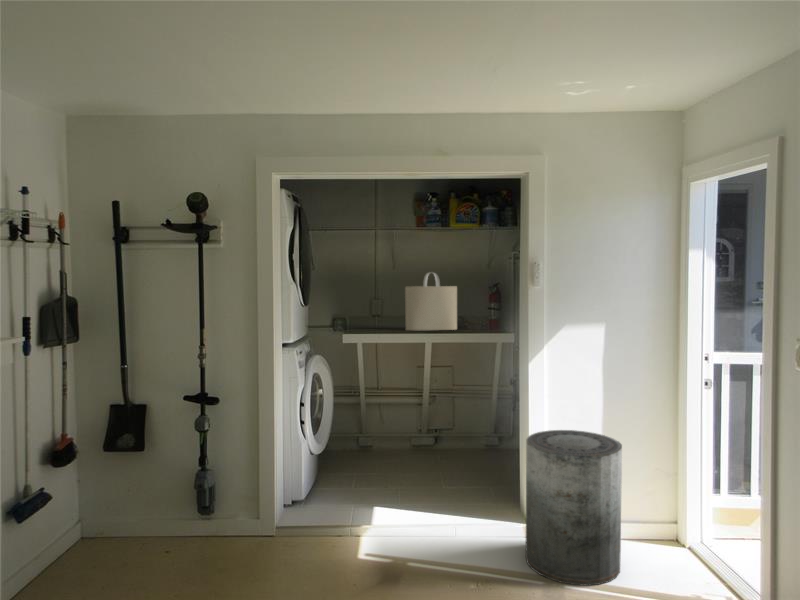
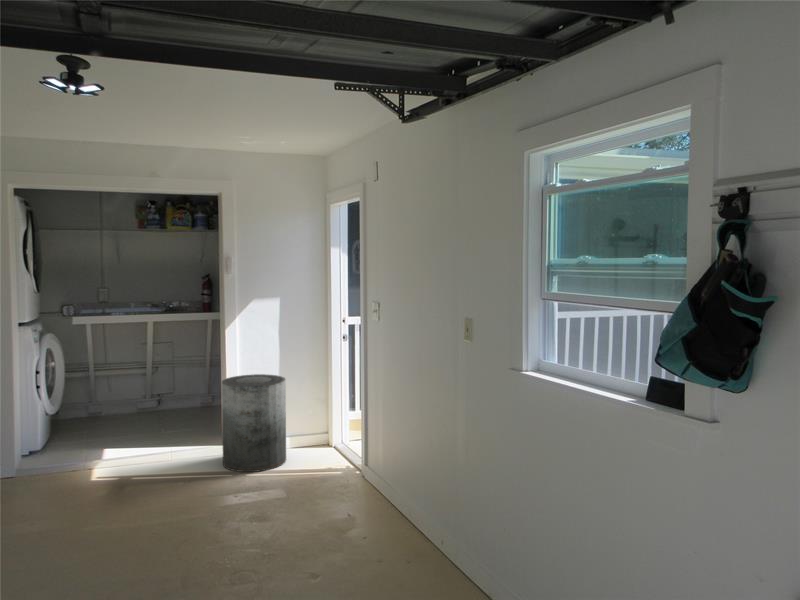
tote bag: present [405,273,457,331] -> none [129,266,174,312]

